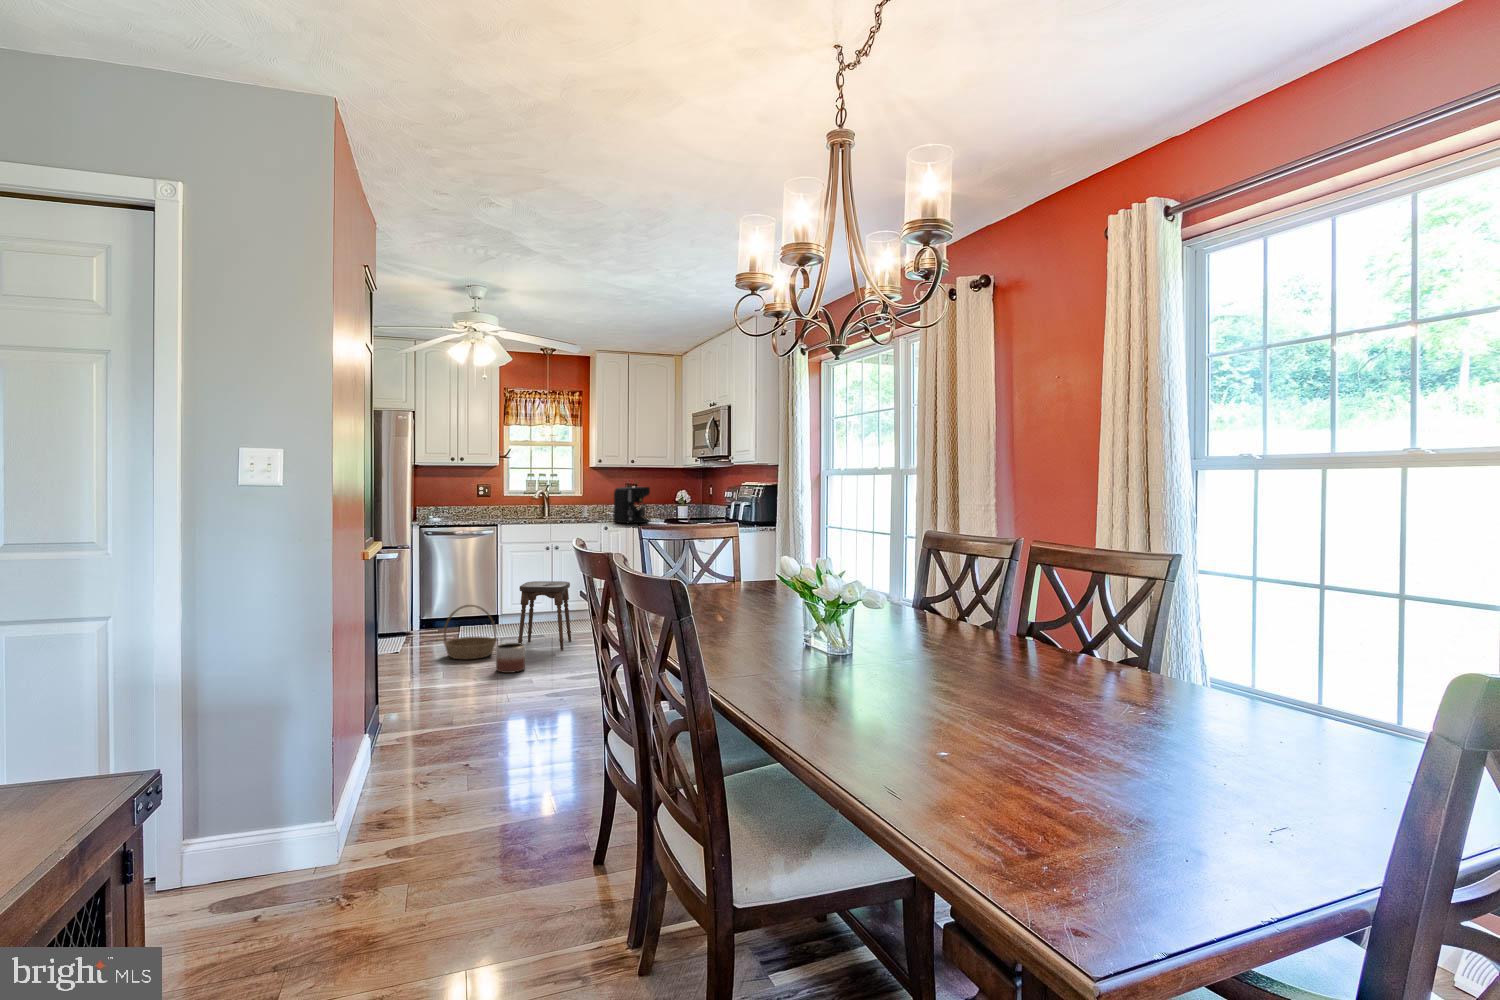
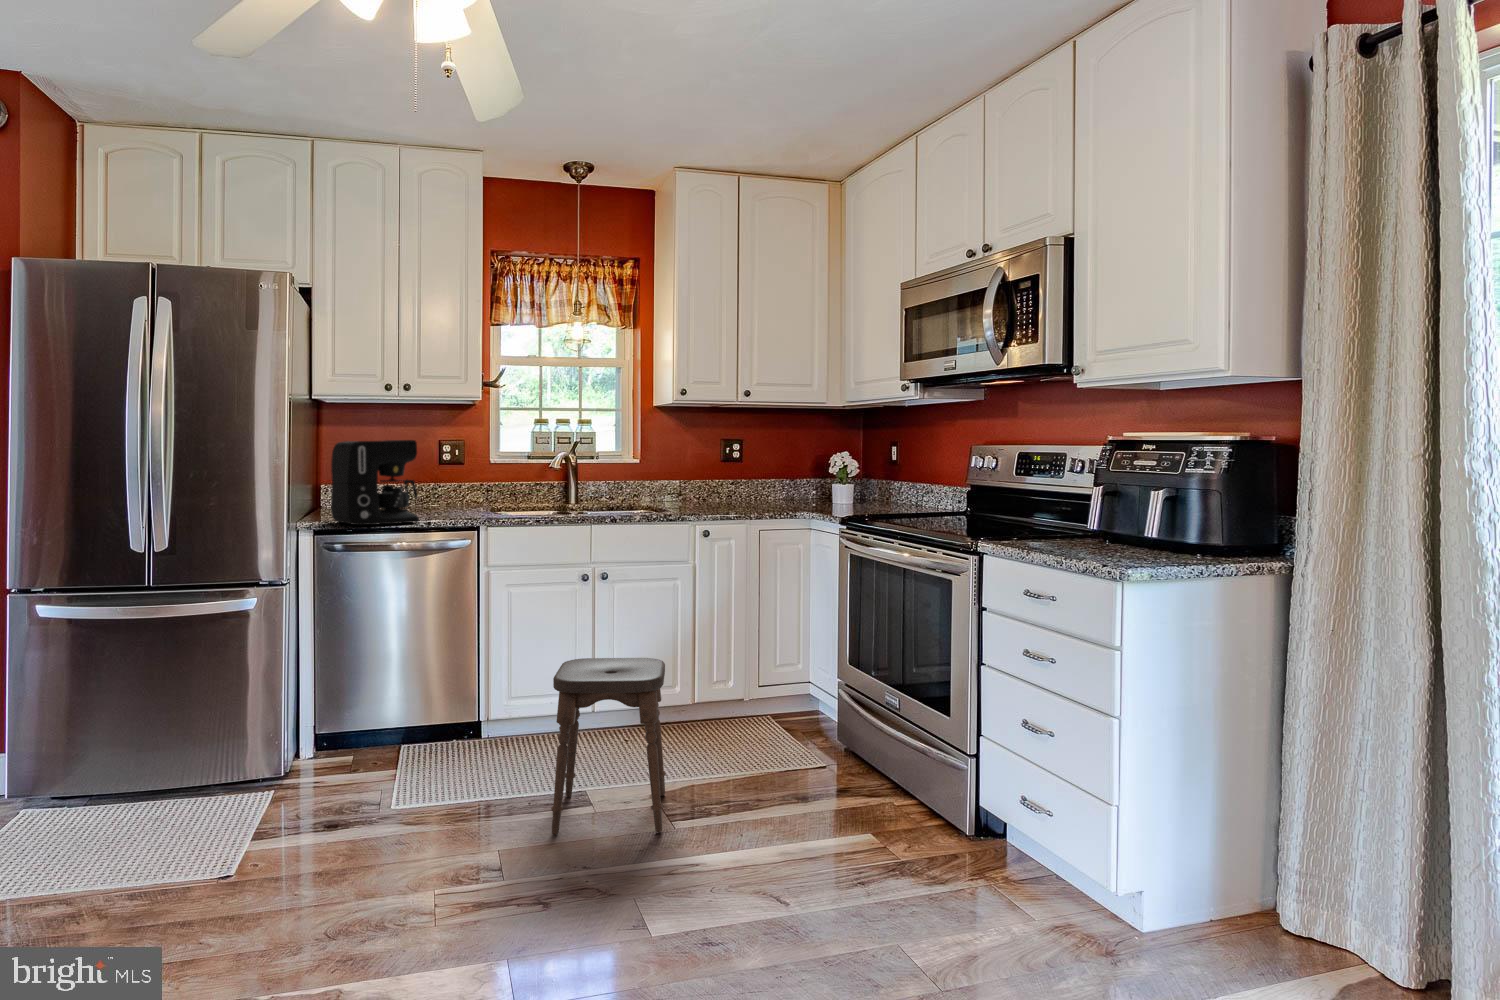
coffee maker: present [613,487,650,523] -> present [331,440,419,525]
basket: present [444,605,497,660] -> none [368,735,504,884]
planter: present [496,643,525,673] -> none [518,855,596,955]

